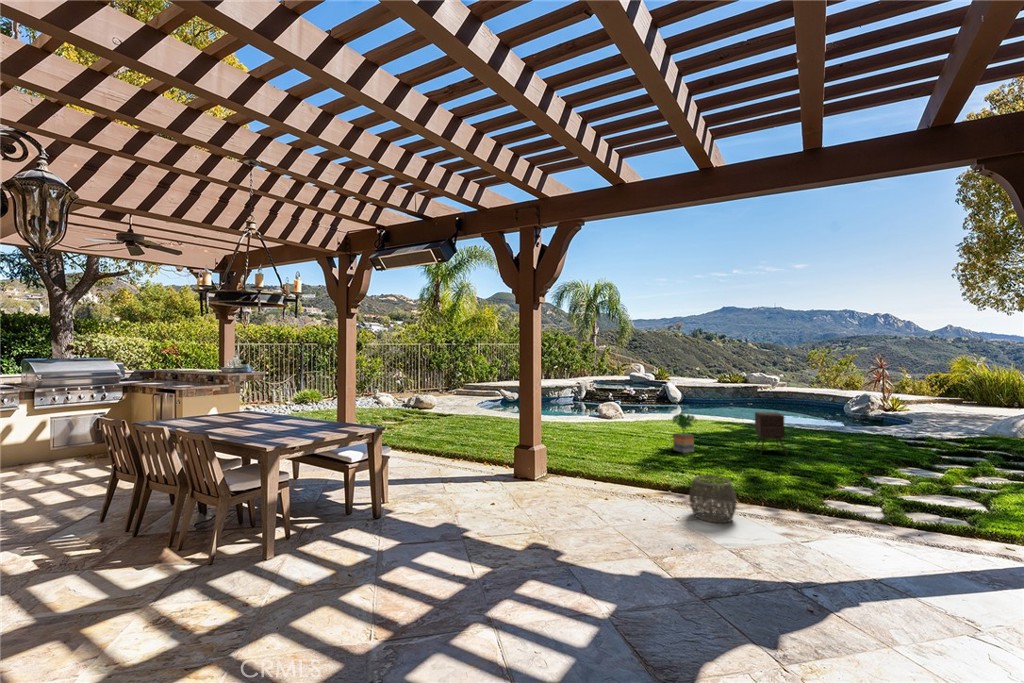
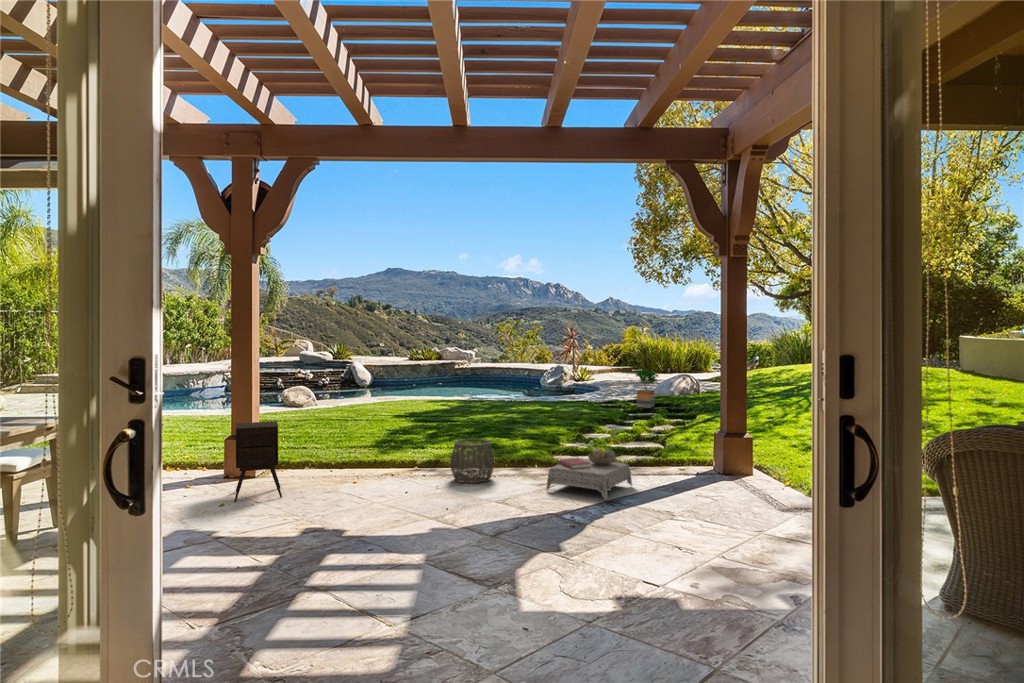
side table: present [755,412,787,454] -> present [234,421,282,502]
potted tree: present [673,414,697,453] -> present [635,370,659,408]
ottoman: none [790,514,917,584] -> present [547,448,632,499]

